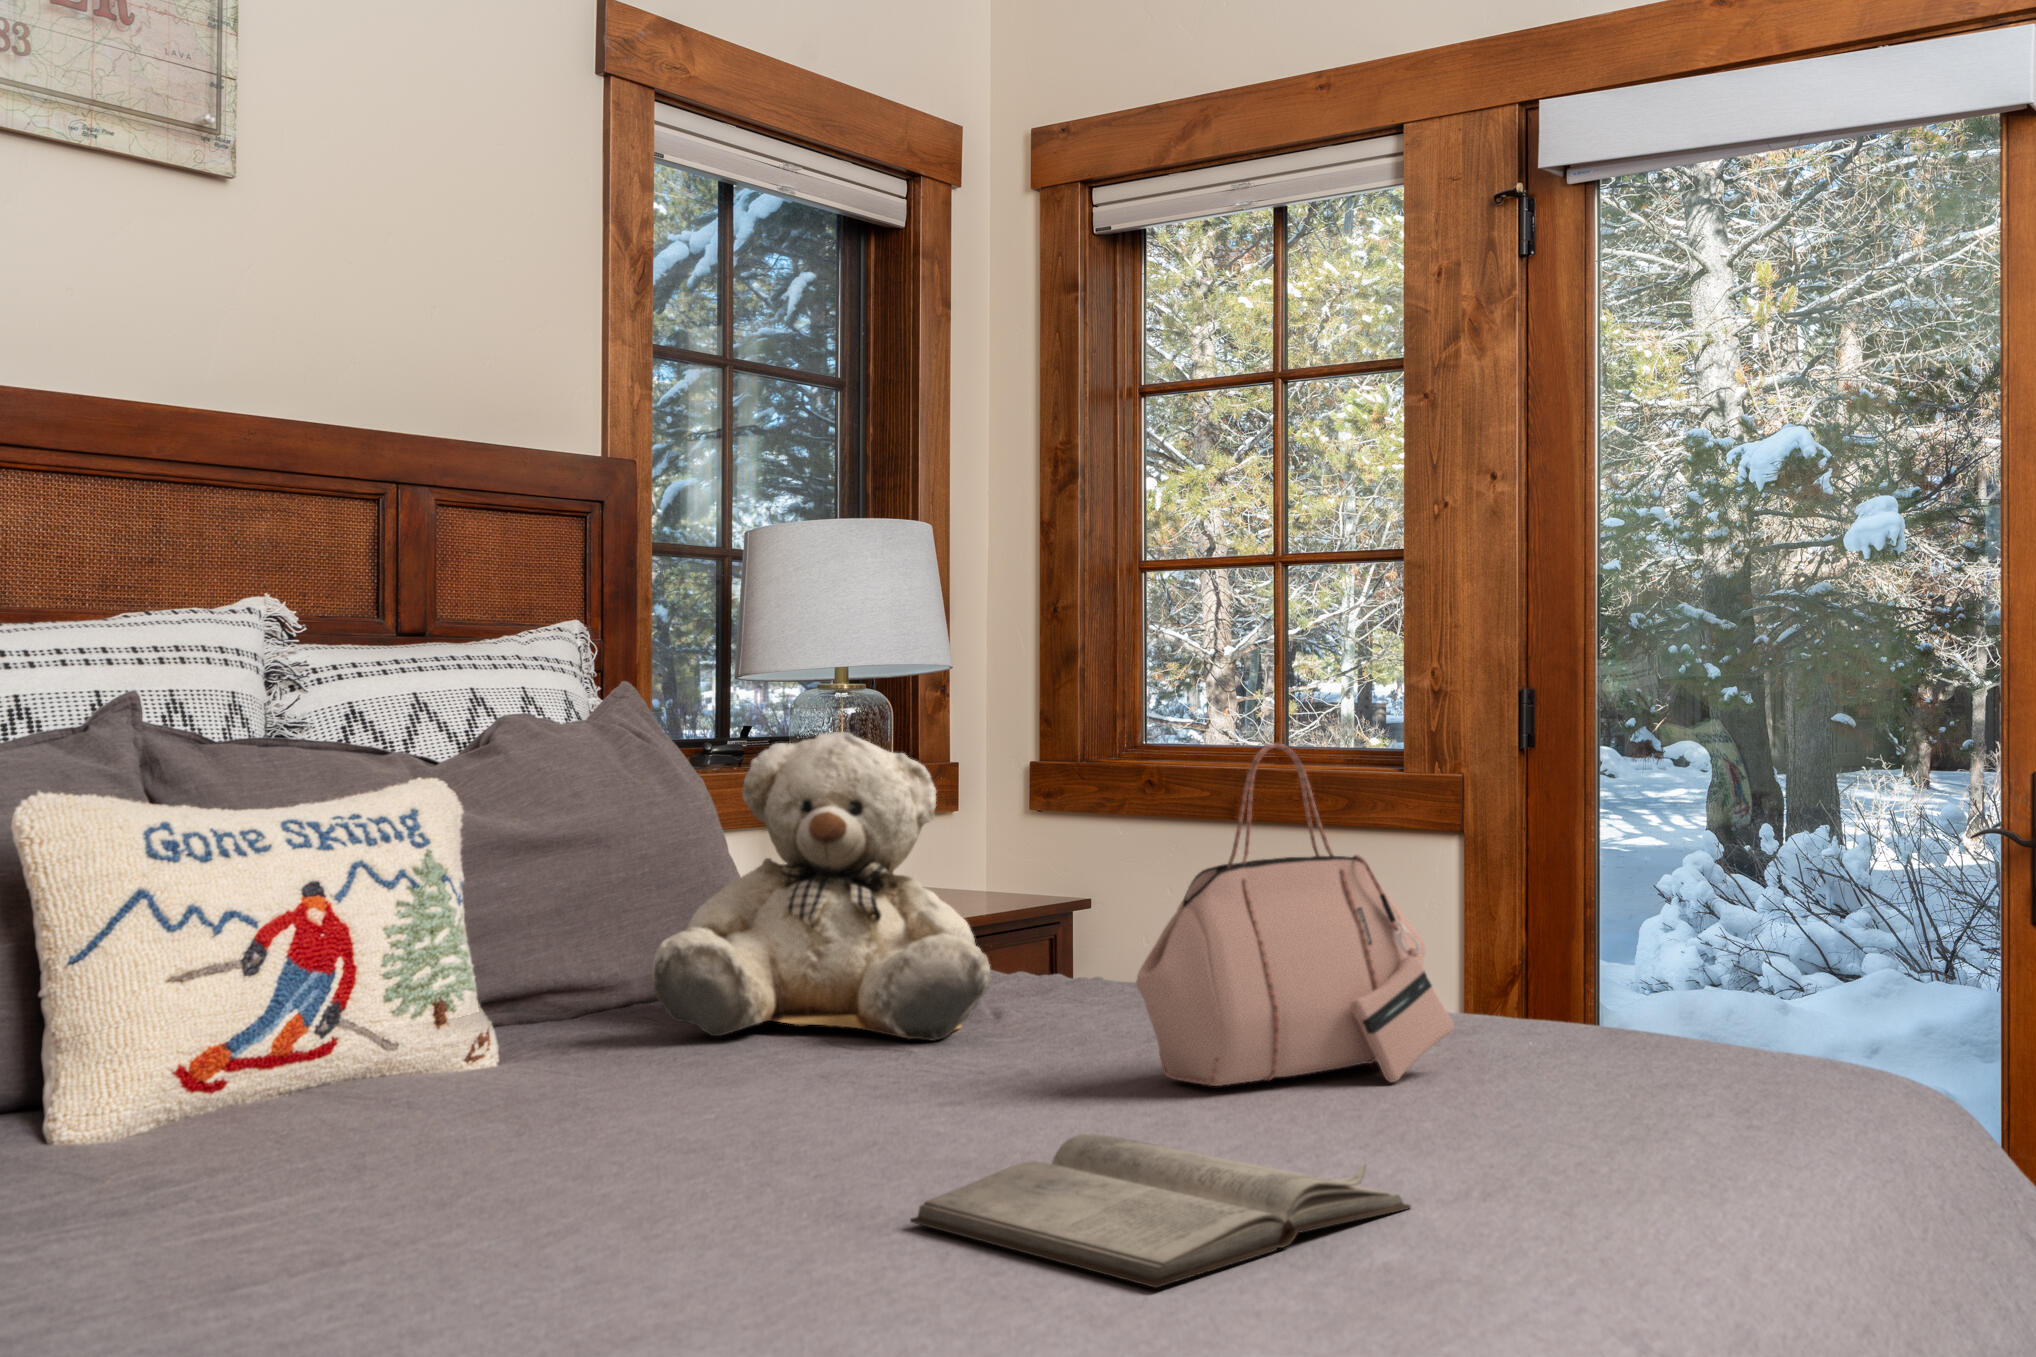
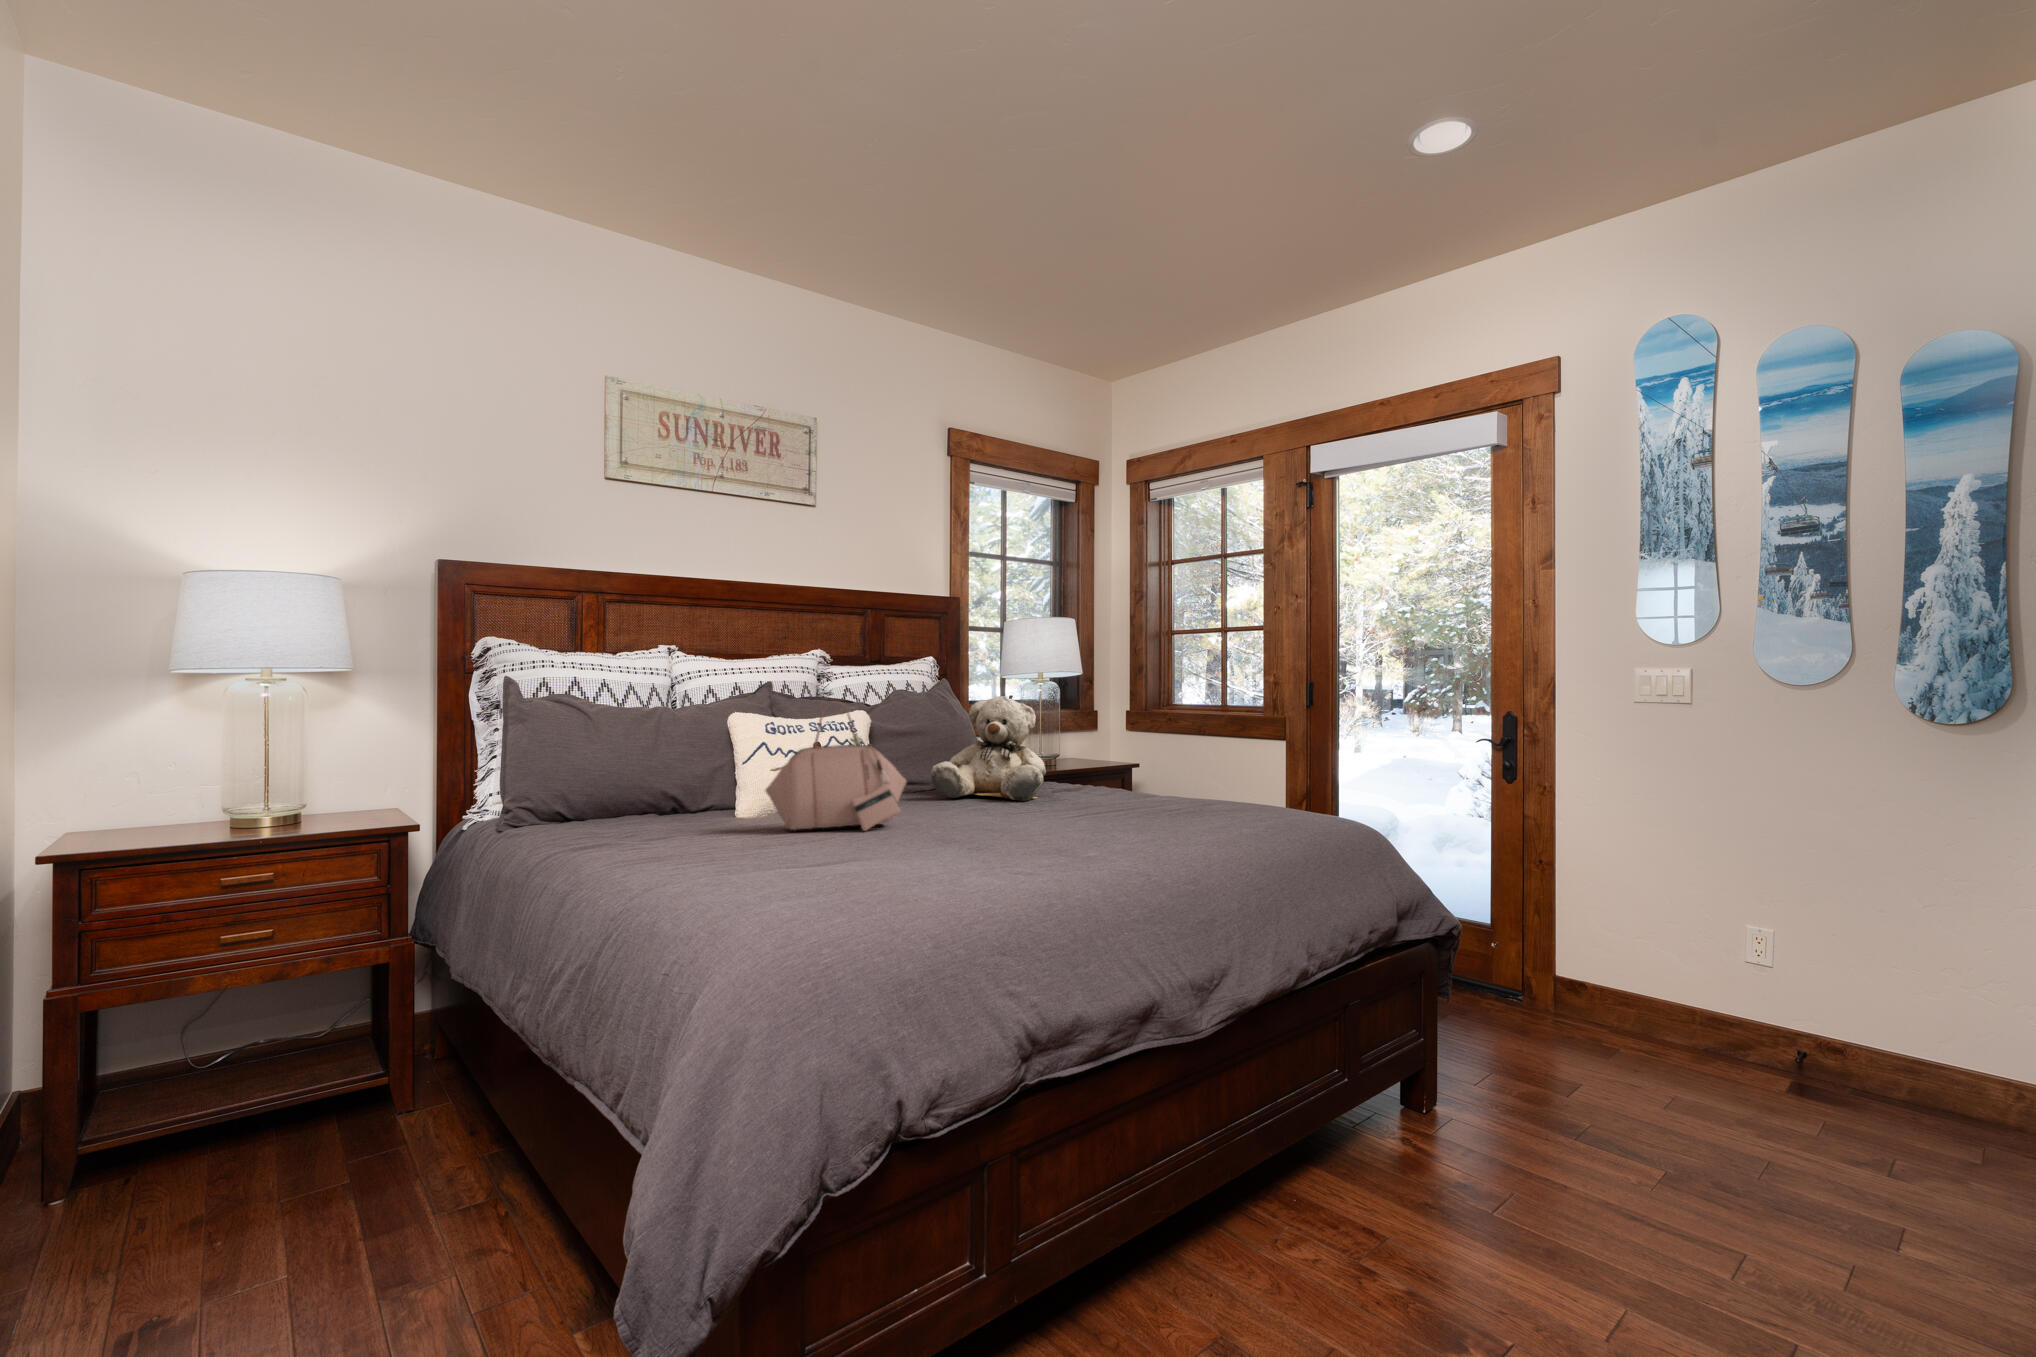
handbag: present [1136,743,1454,1086] -> present [766,703,906,831]
diary: present [910,1134,1411,1288] -> none [963,817,1120,852]

